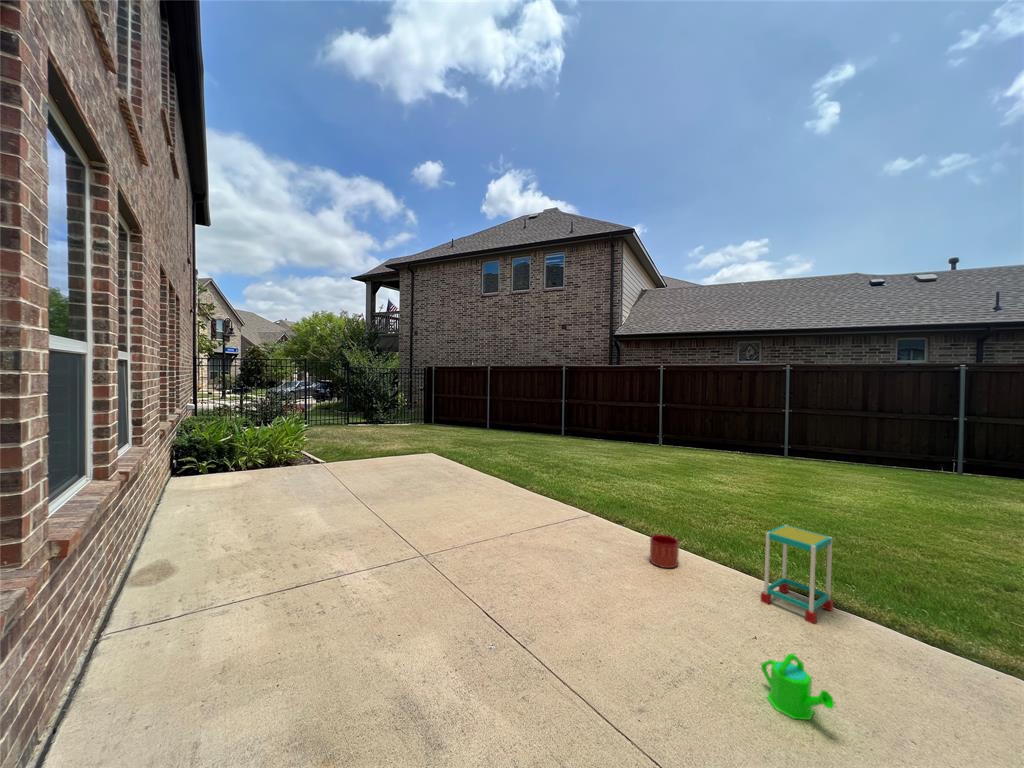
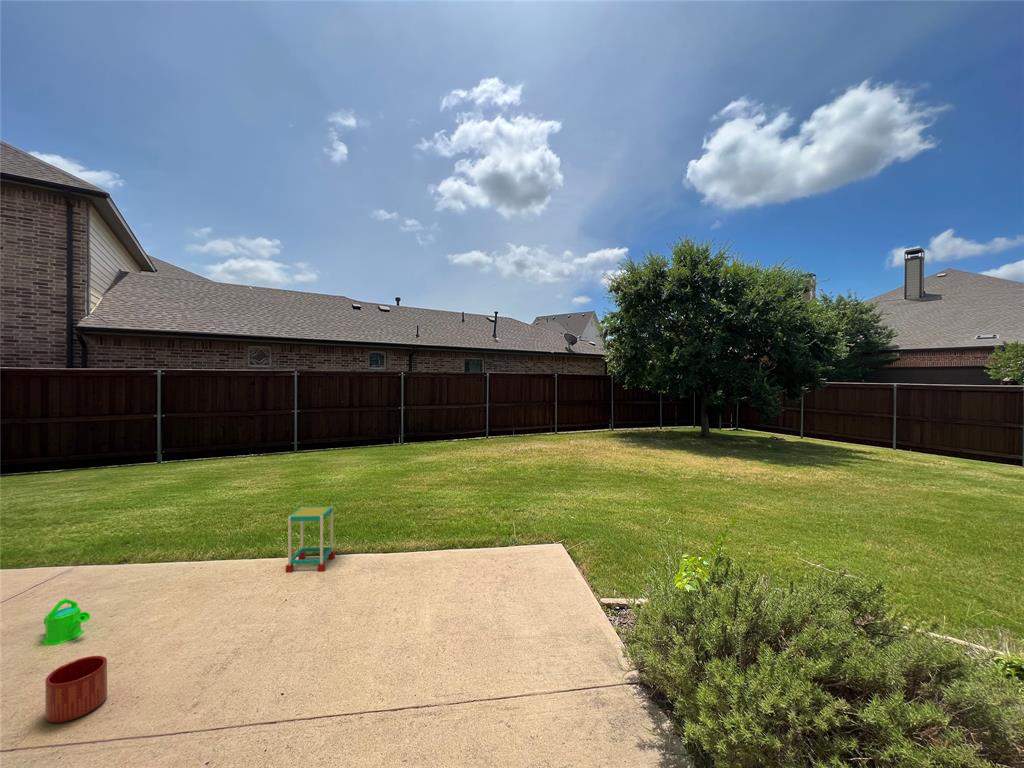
planter: present [650,535,679,568] -> present [45,656,107,723]
watering can: present [761,654,834,720] -> present [43,599,90,645]

